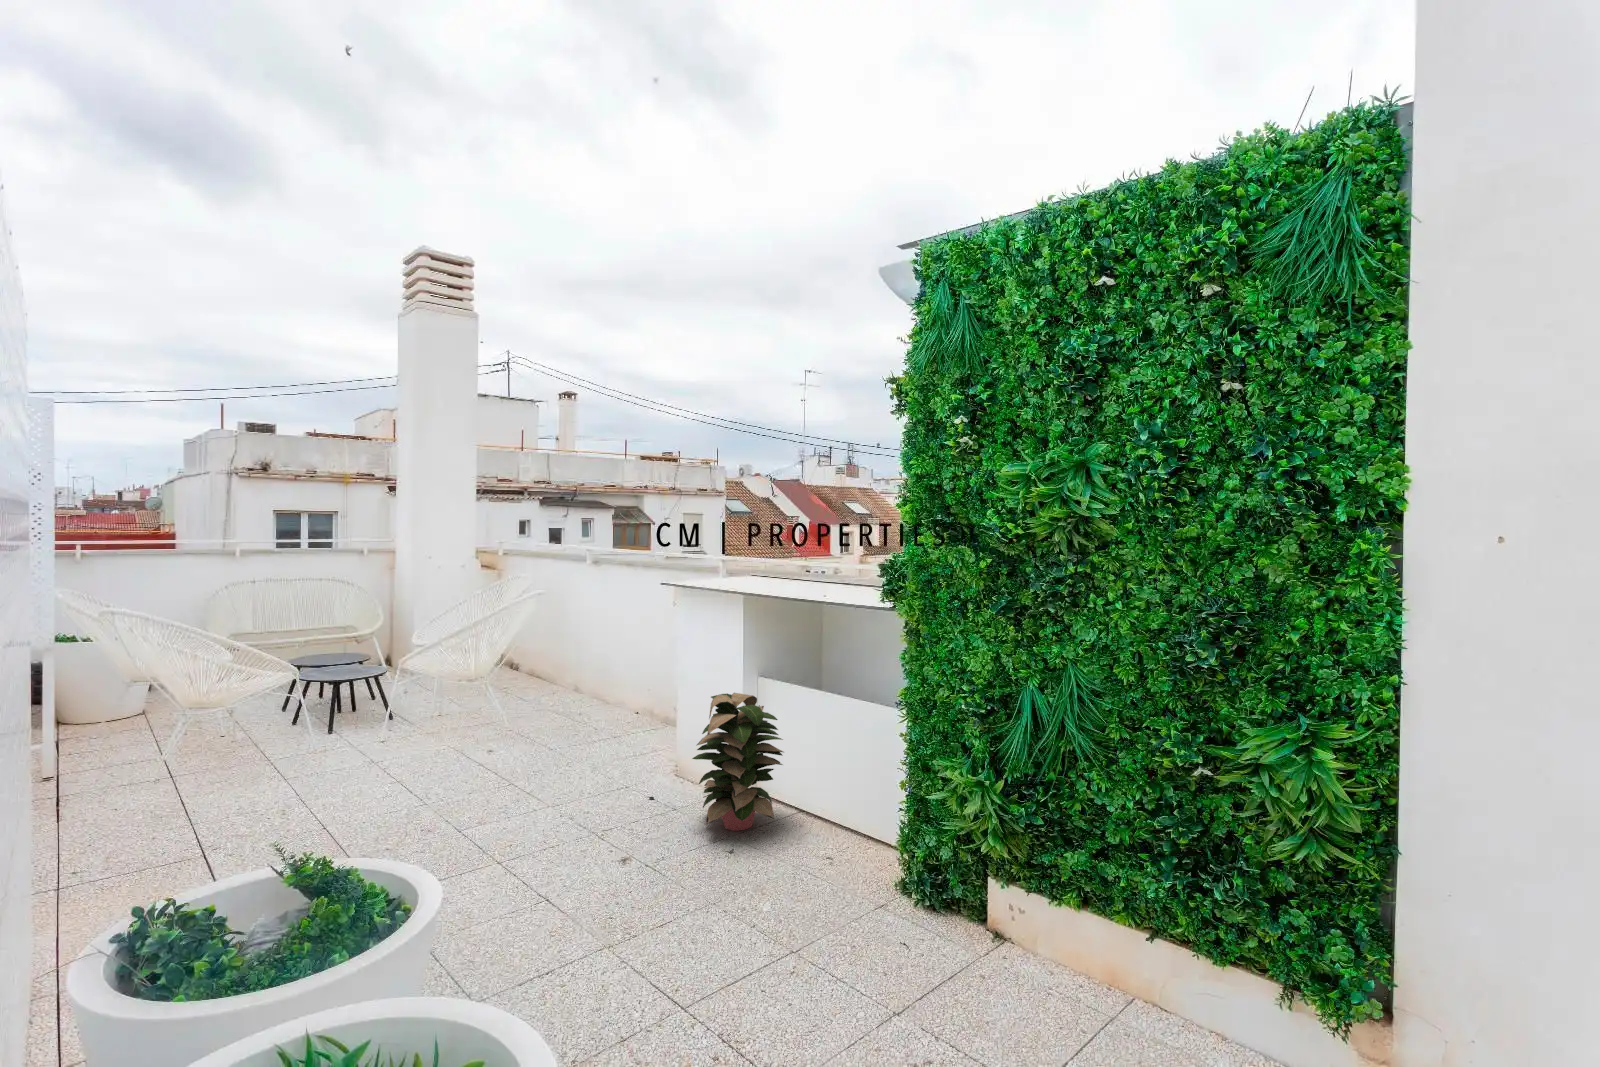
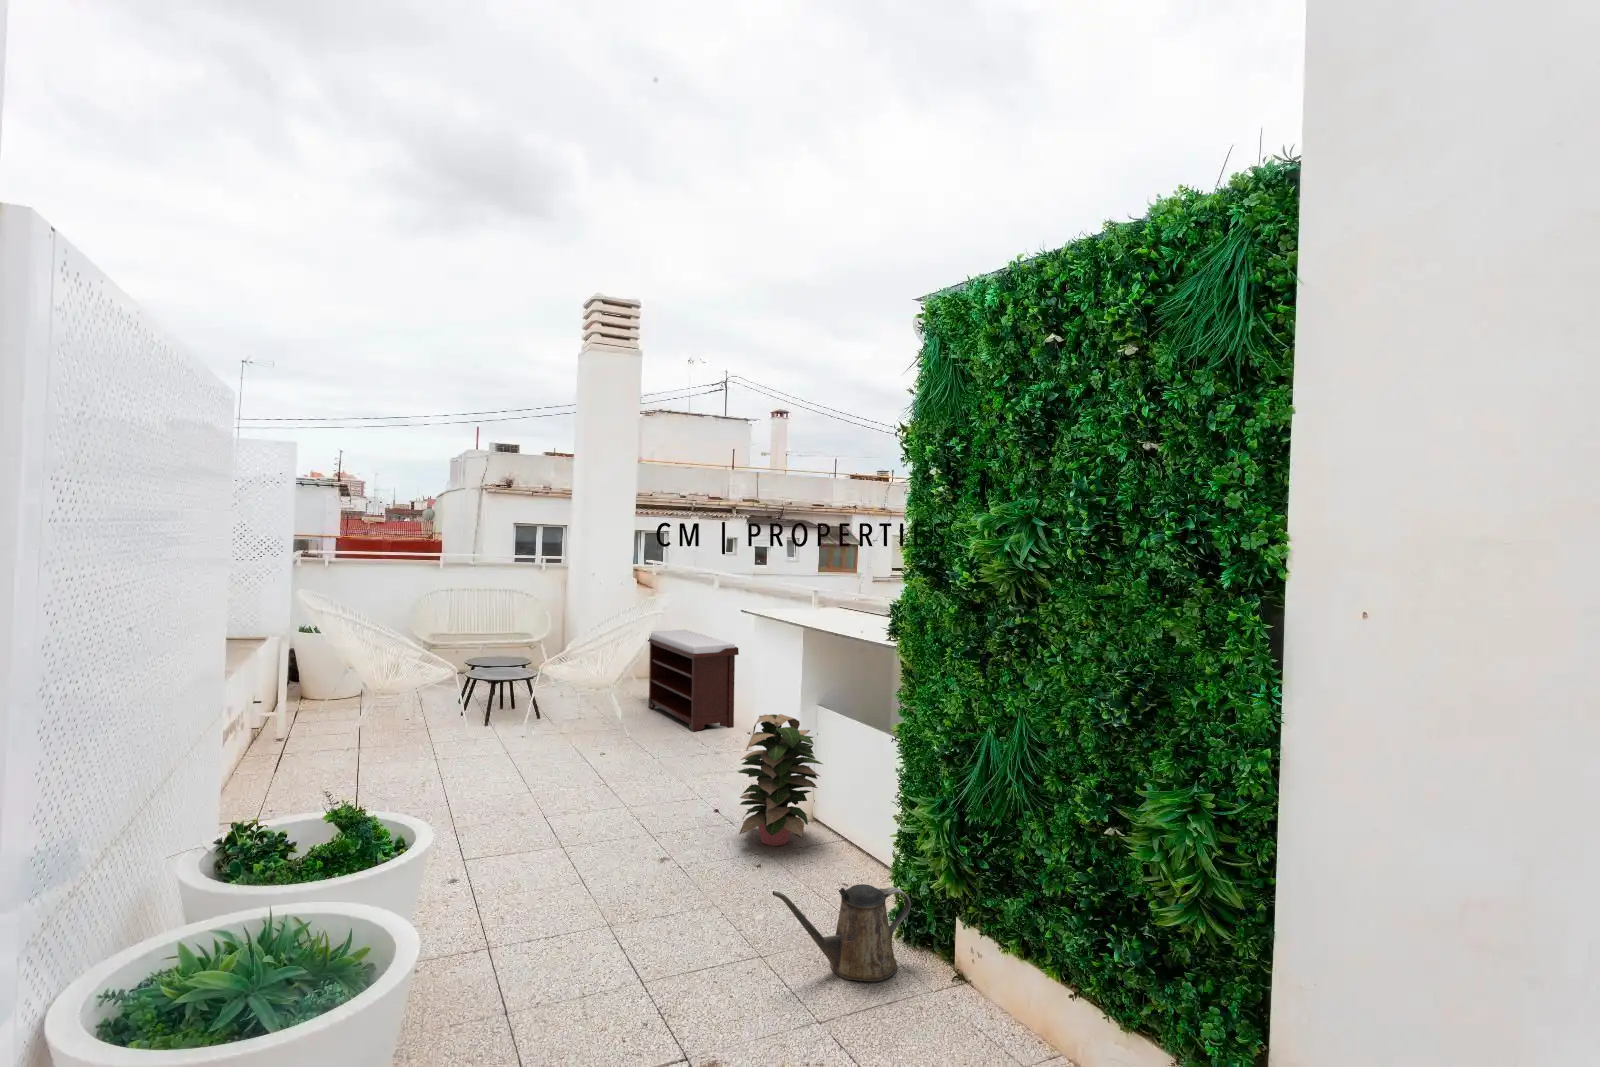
bench: none [518,614,631,723] -> present [648,630,739,732]
watering can: none [816,856,940,959] -> present [773,884,911,982]

